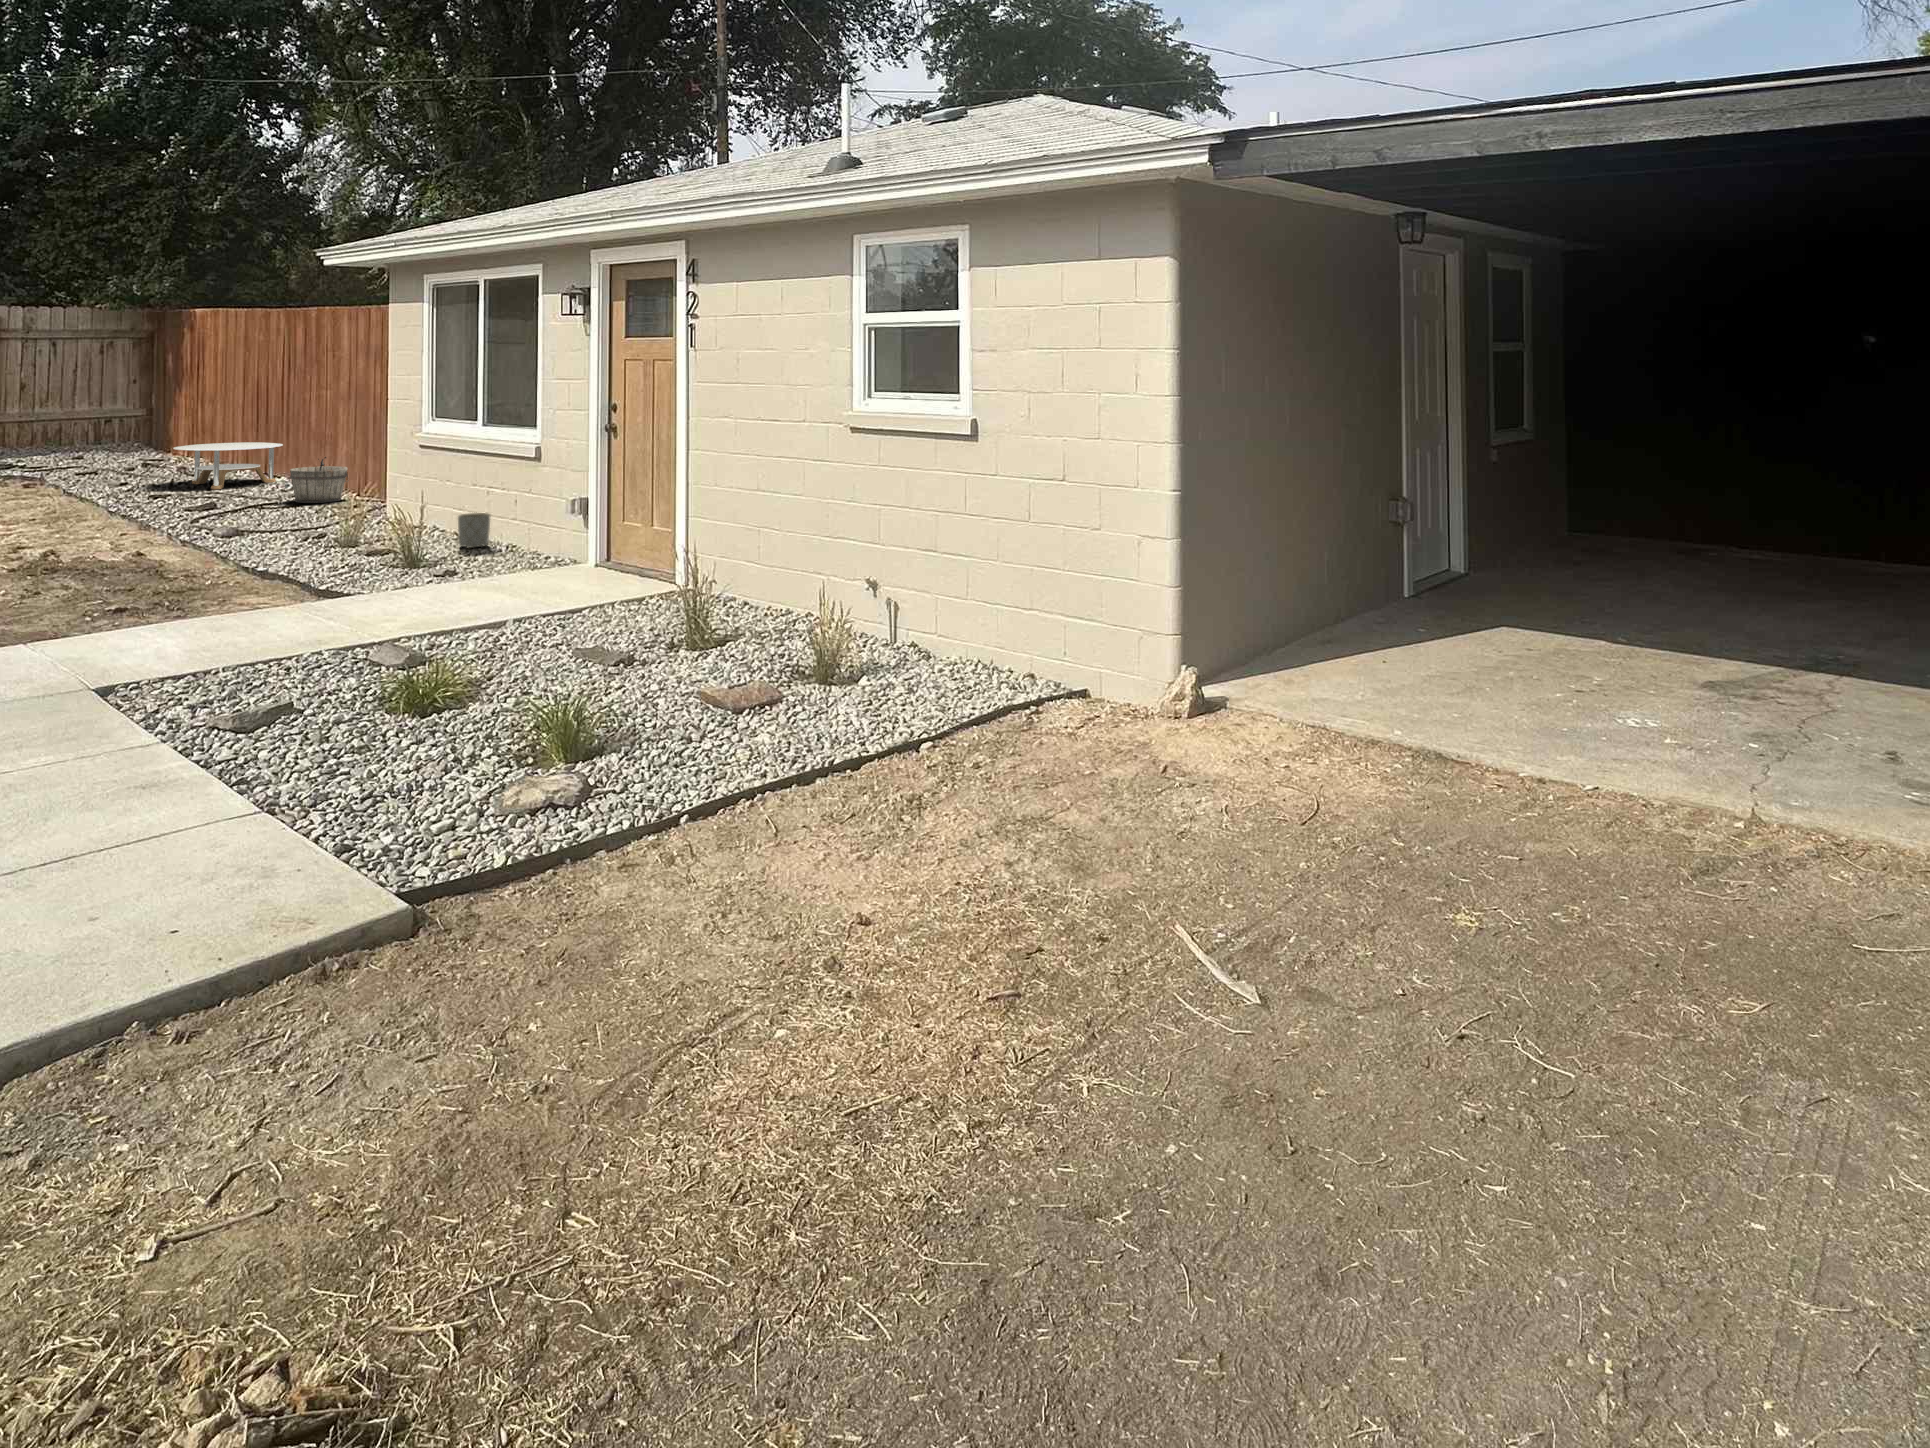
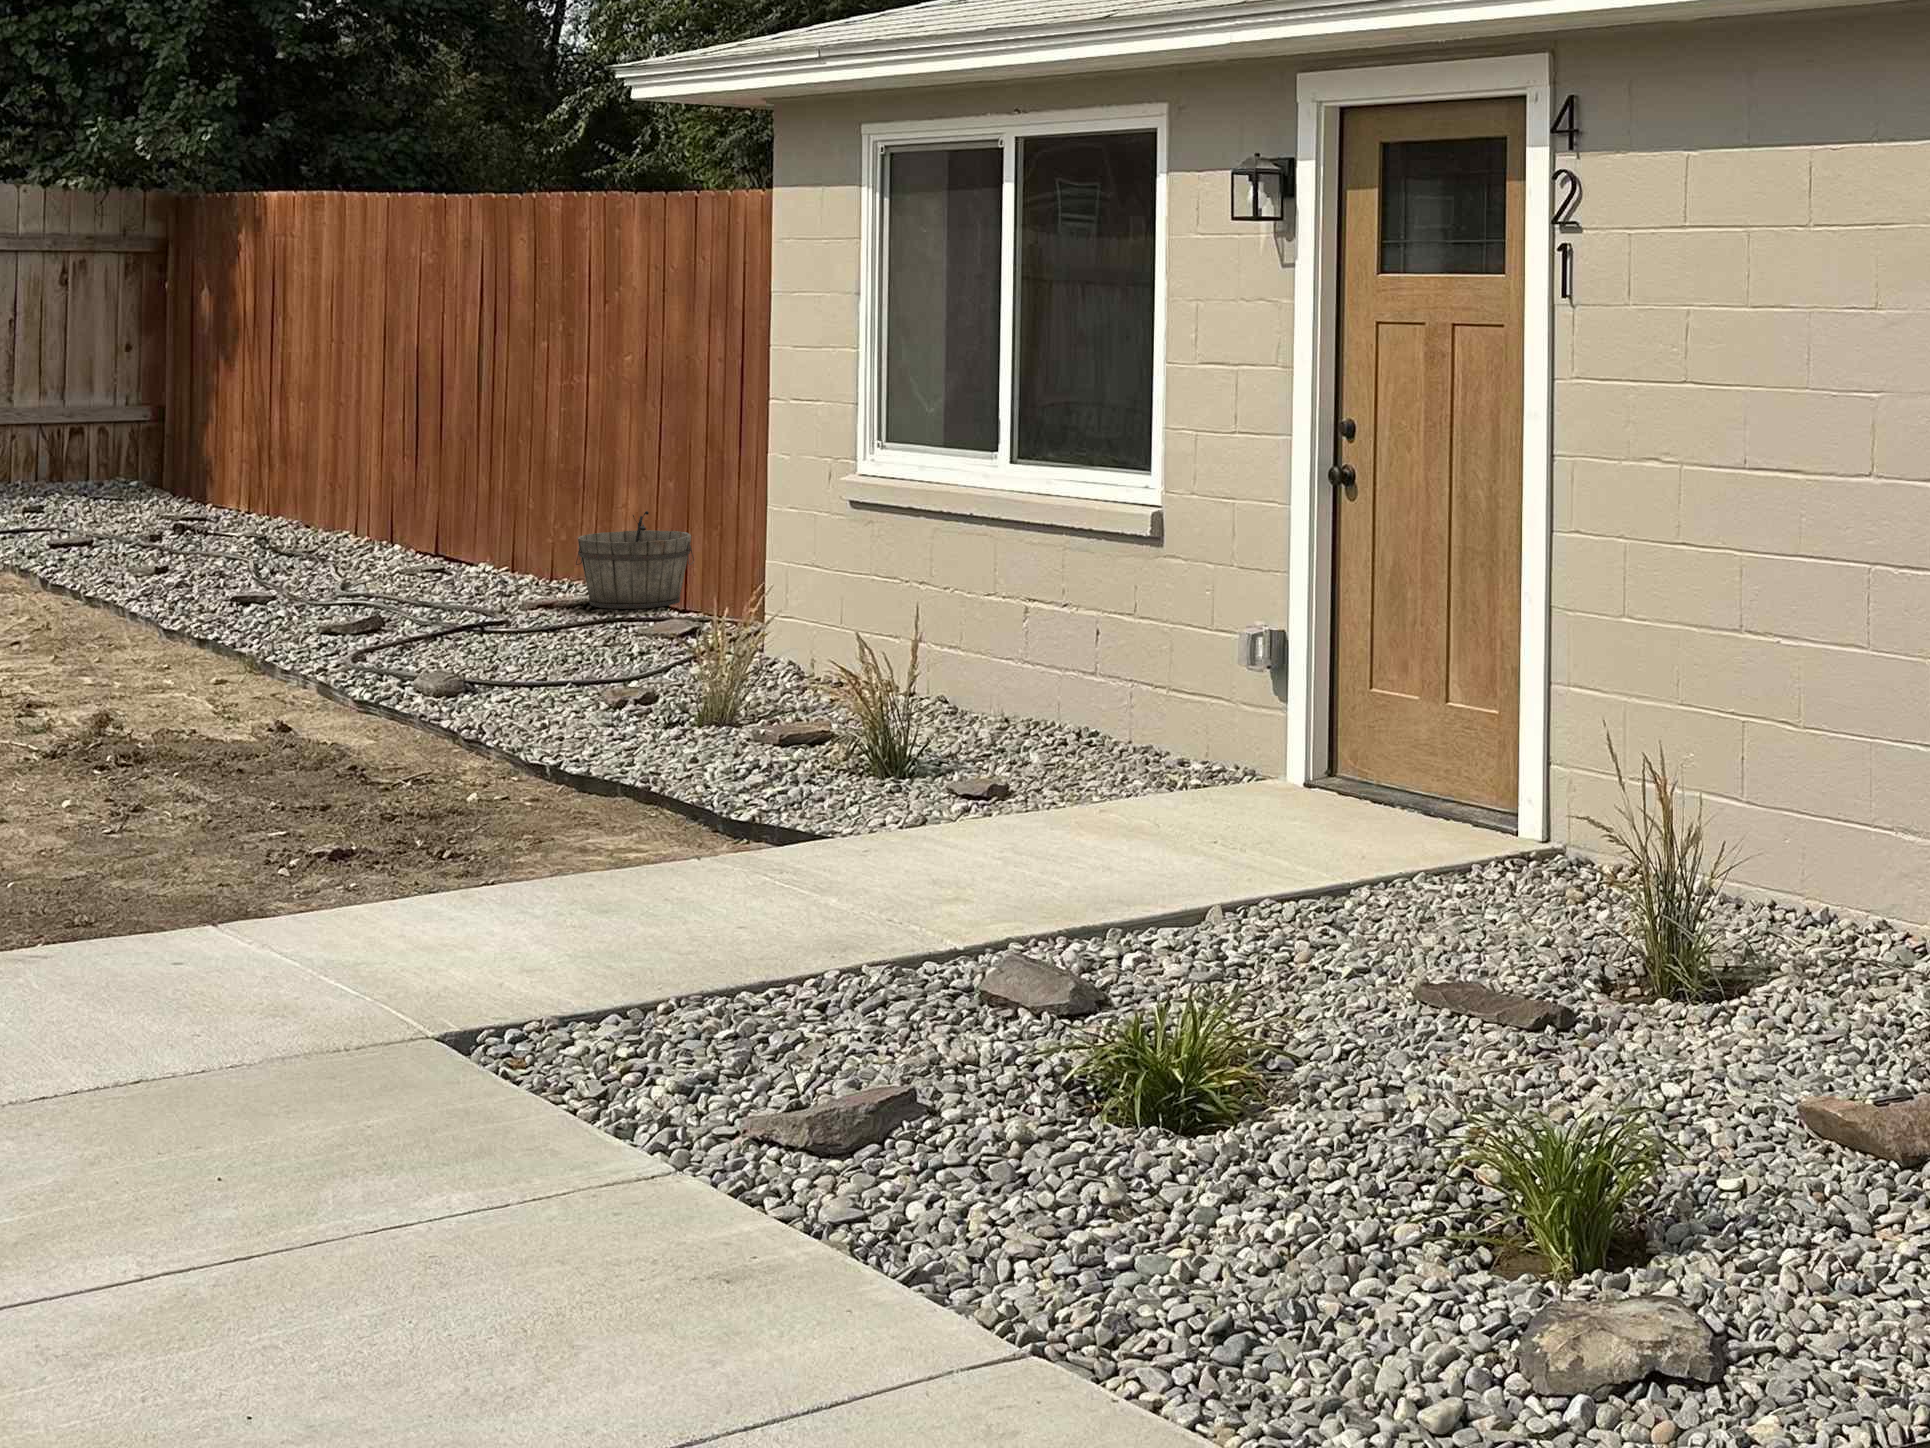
round table: present [173,442,283,490] -> none [332,475,543,574]
planter: present [458,513,491,548] -> none [977,650,1045,729]

